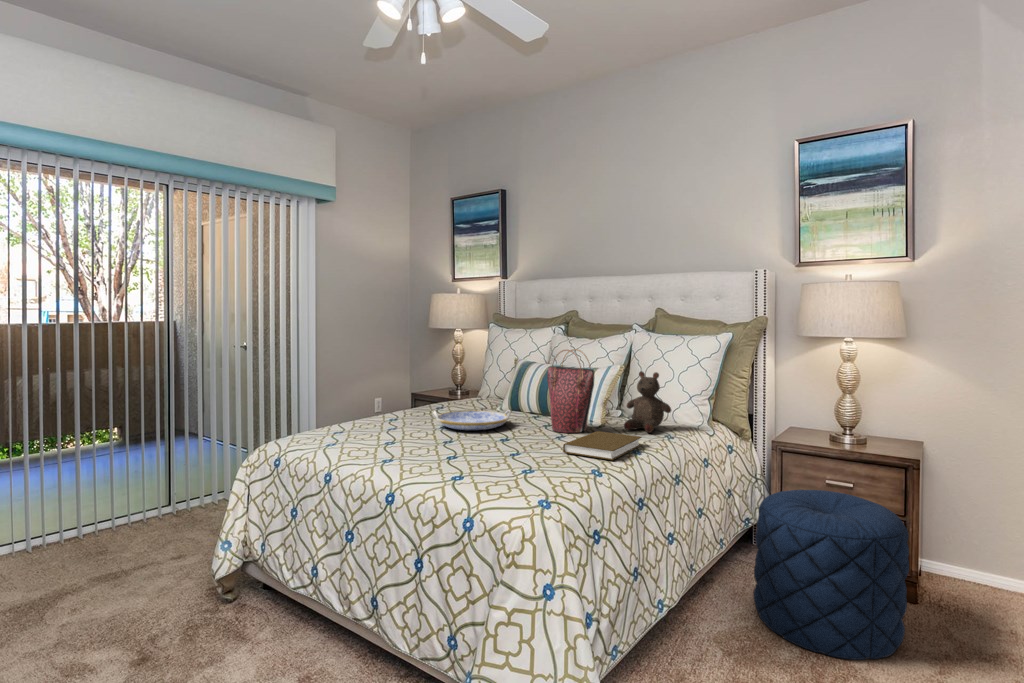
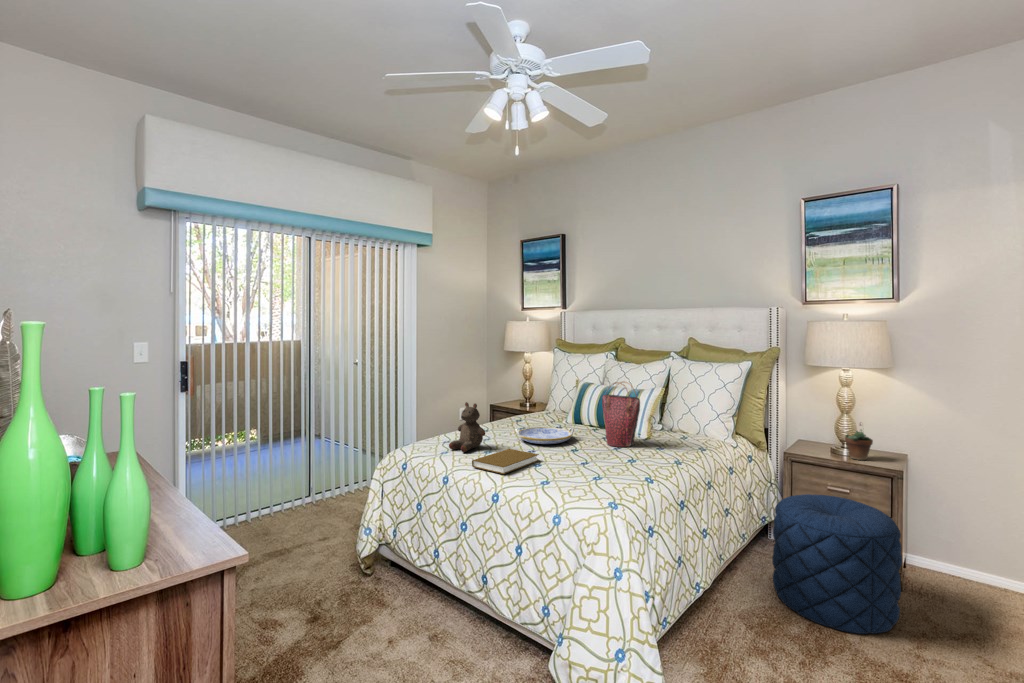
stuffed bear: present [624,371,671,433] -> present [449,402,485,452]
succulent plant: none [845,400,878,447] -> present [845,424,873,460]
book: present [563,431,642,460] -> present [472,449,539,474]

